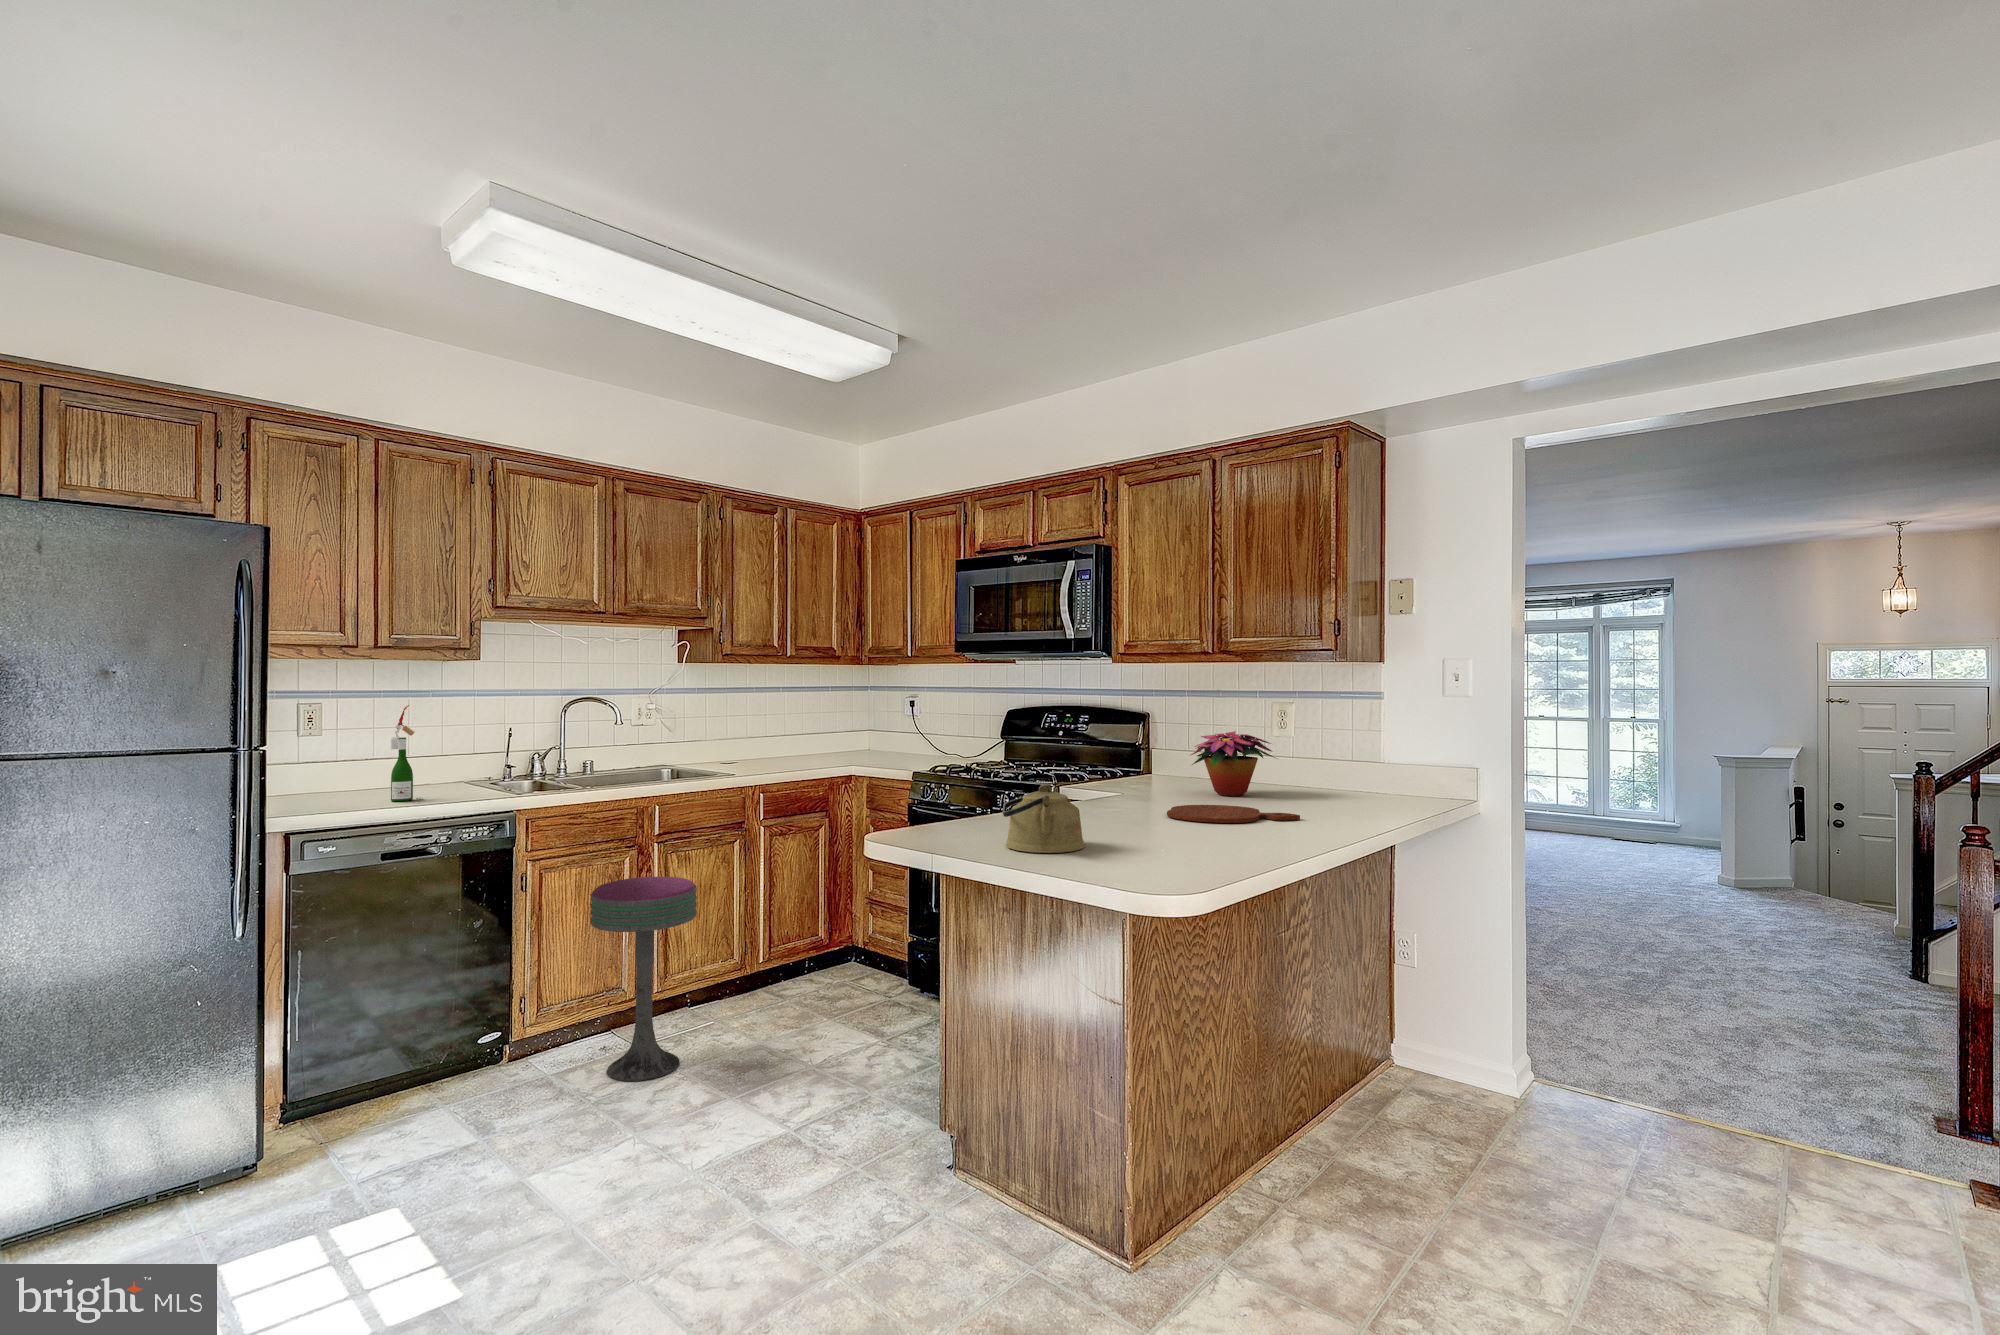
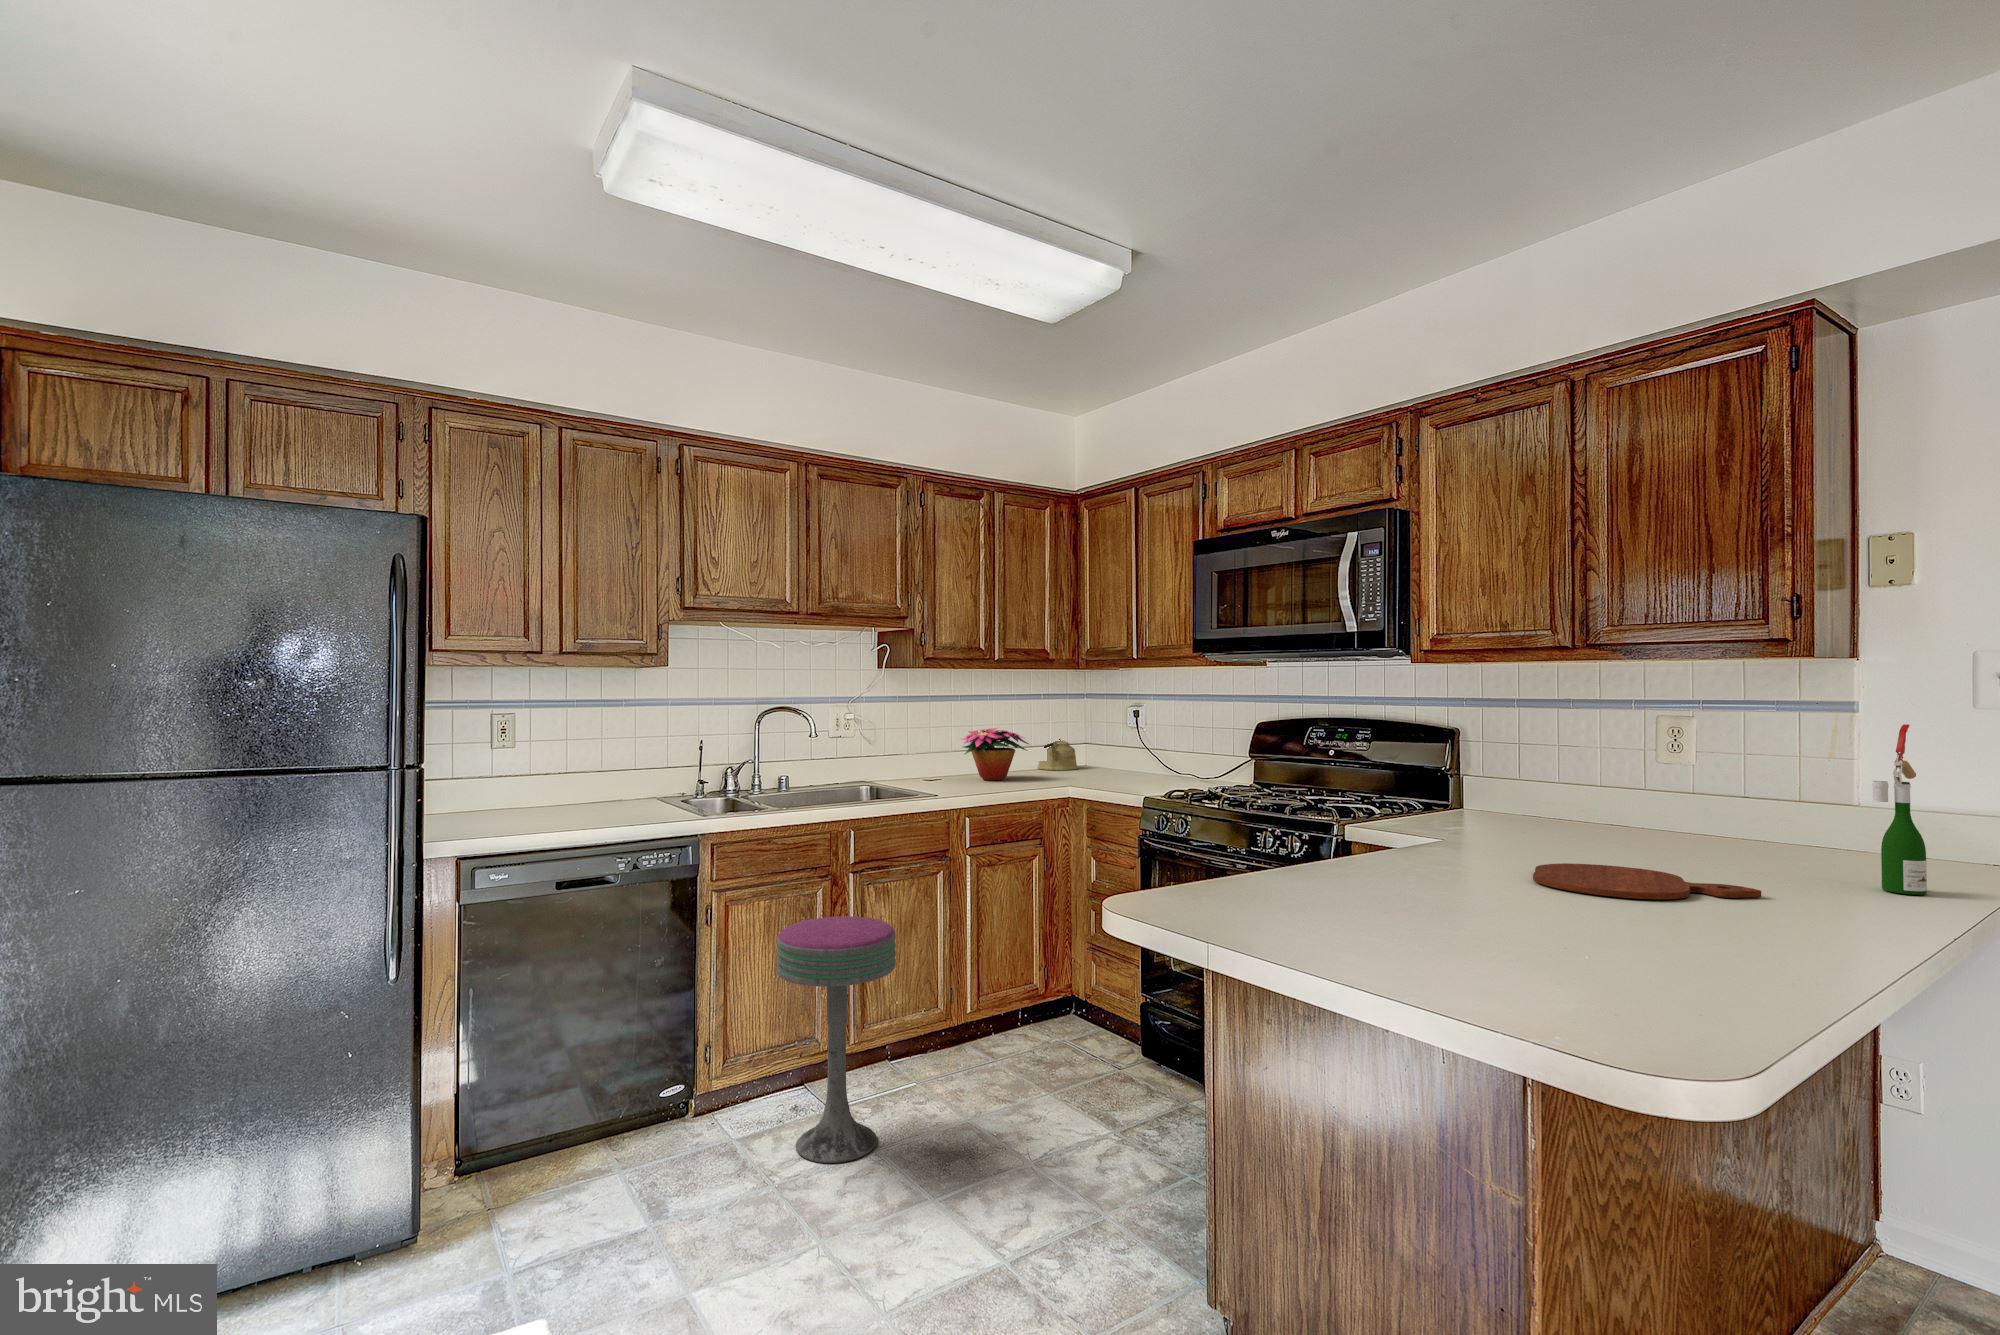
wine bottle: present [391,705,424,801] -> present [1872,724,1927,895]
flower arrangement: present [1191,731,1275,796] -> present [960,728,1029,780]
kettle: present [1002,784,1085,853] -> present [1038,739,1078,770]

